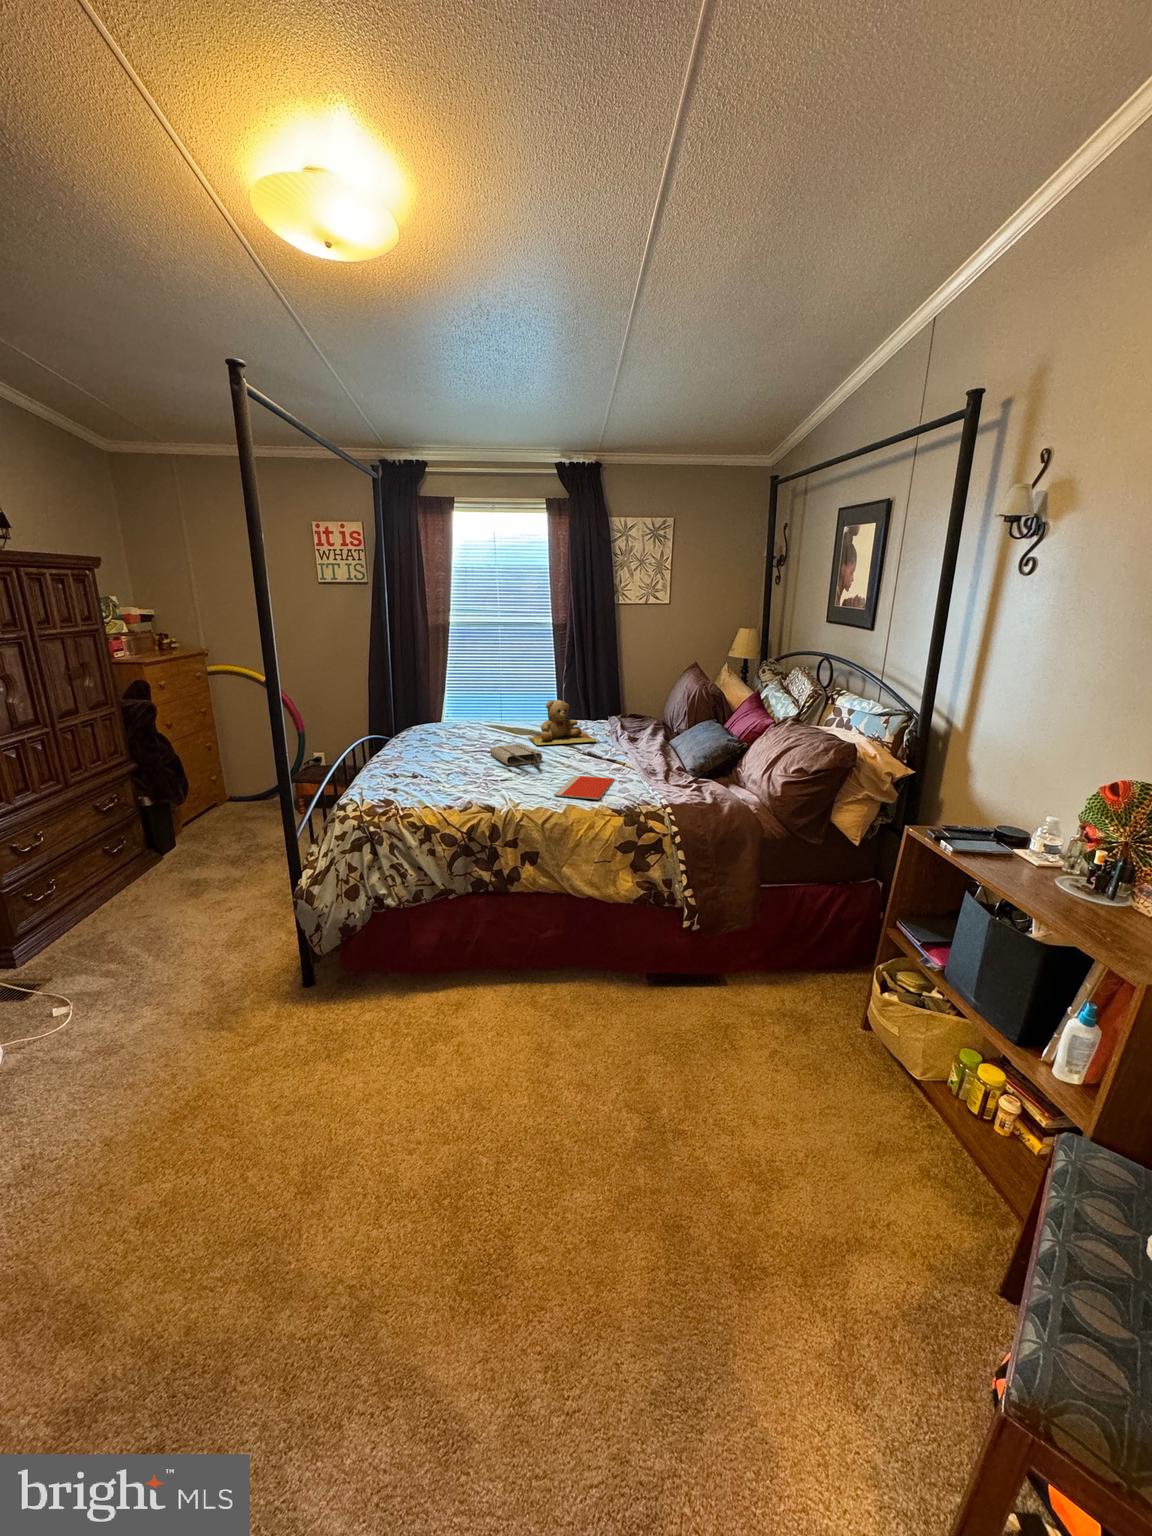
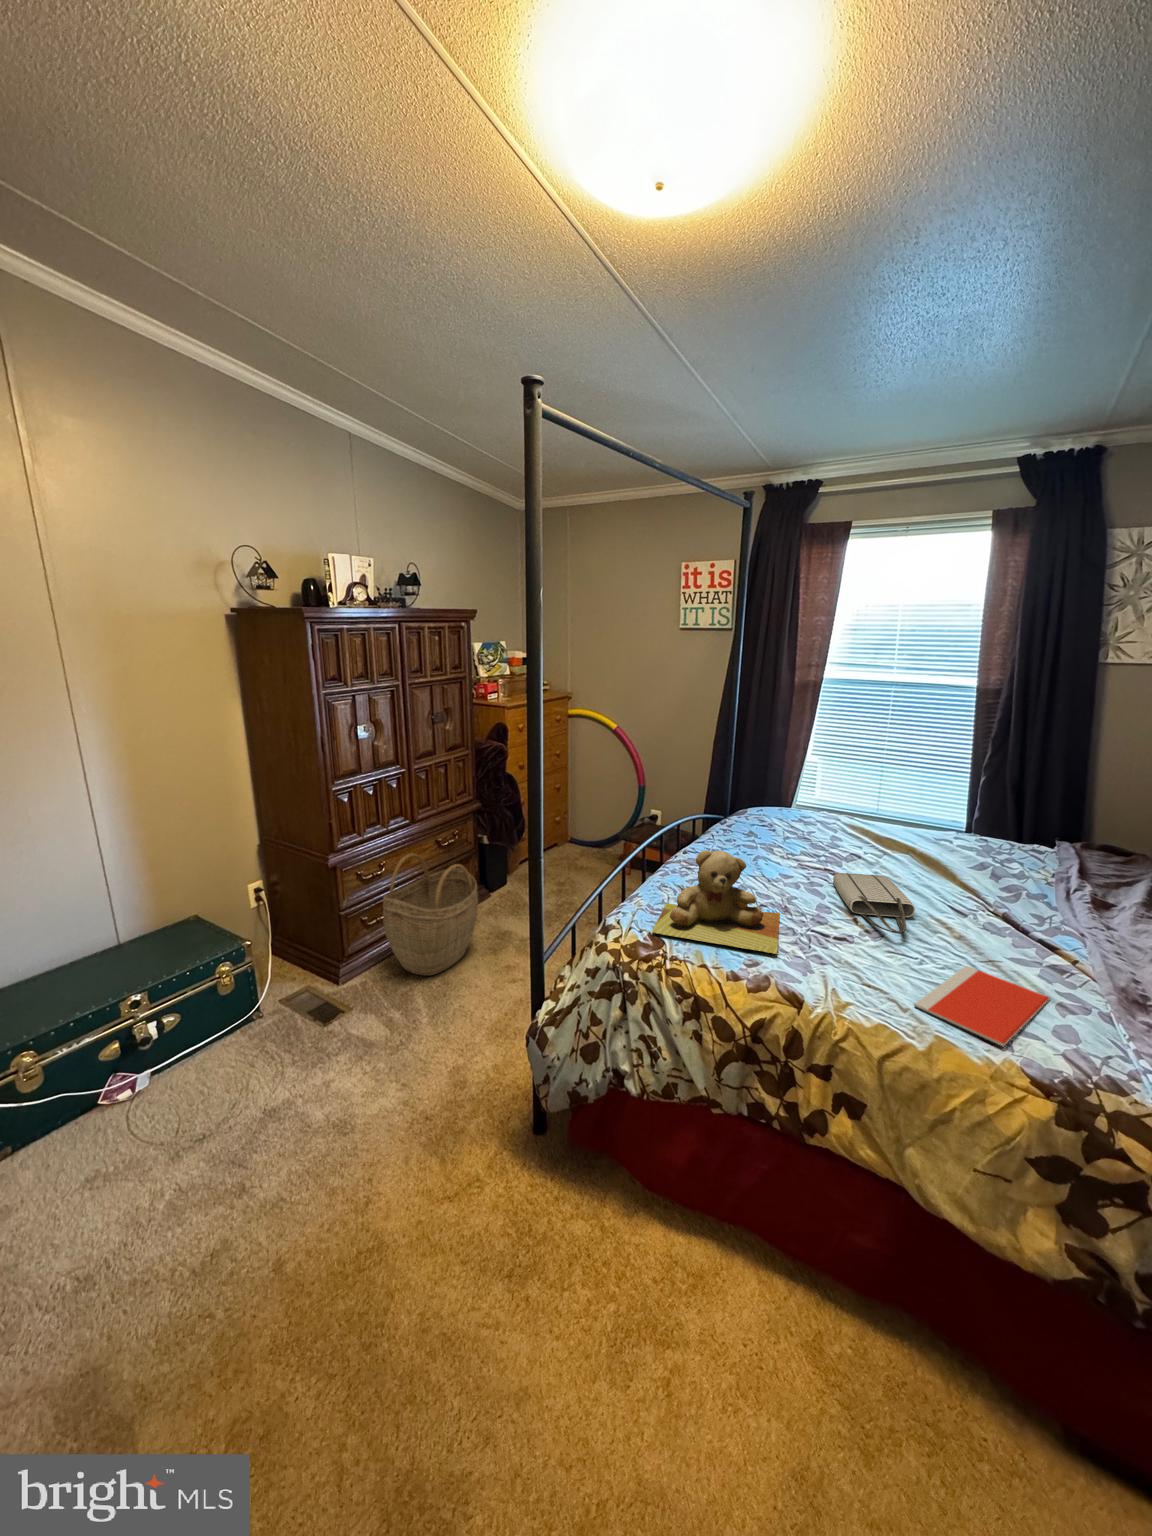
teddy bear: present [528,700,597,745] -> present [652,850,780,954]
woven basket: none [53,812,173,933] -> present [383,854,478,976]

